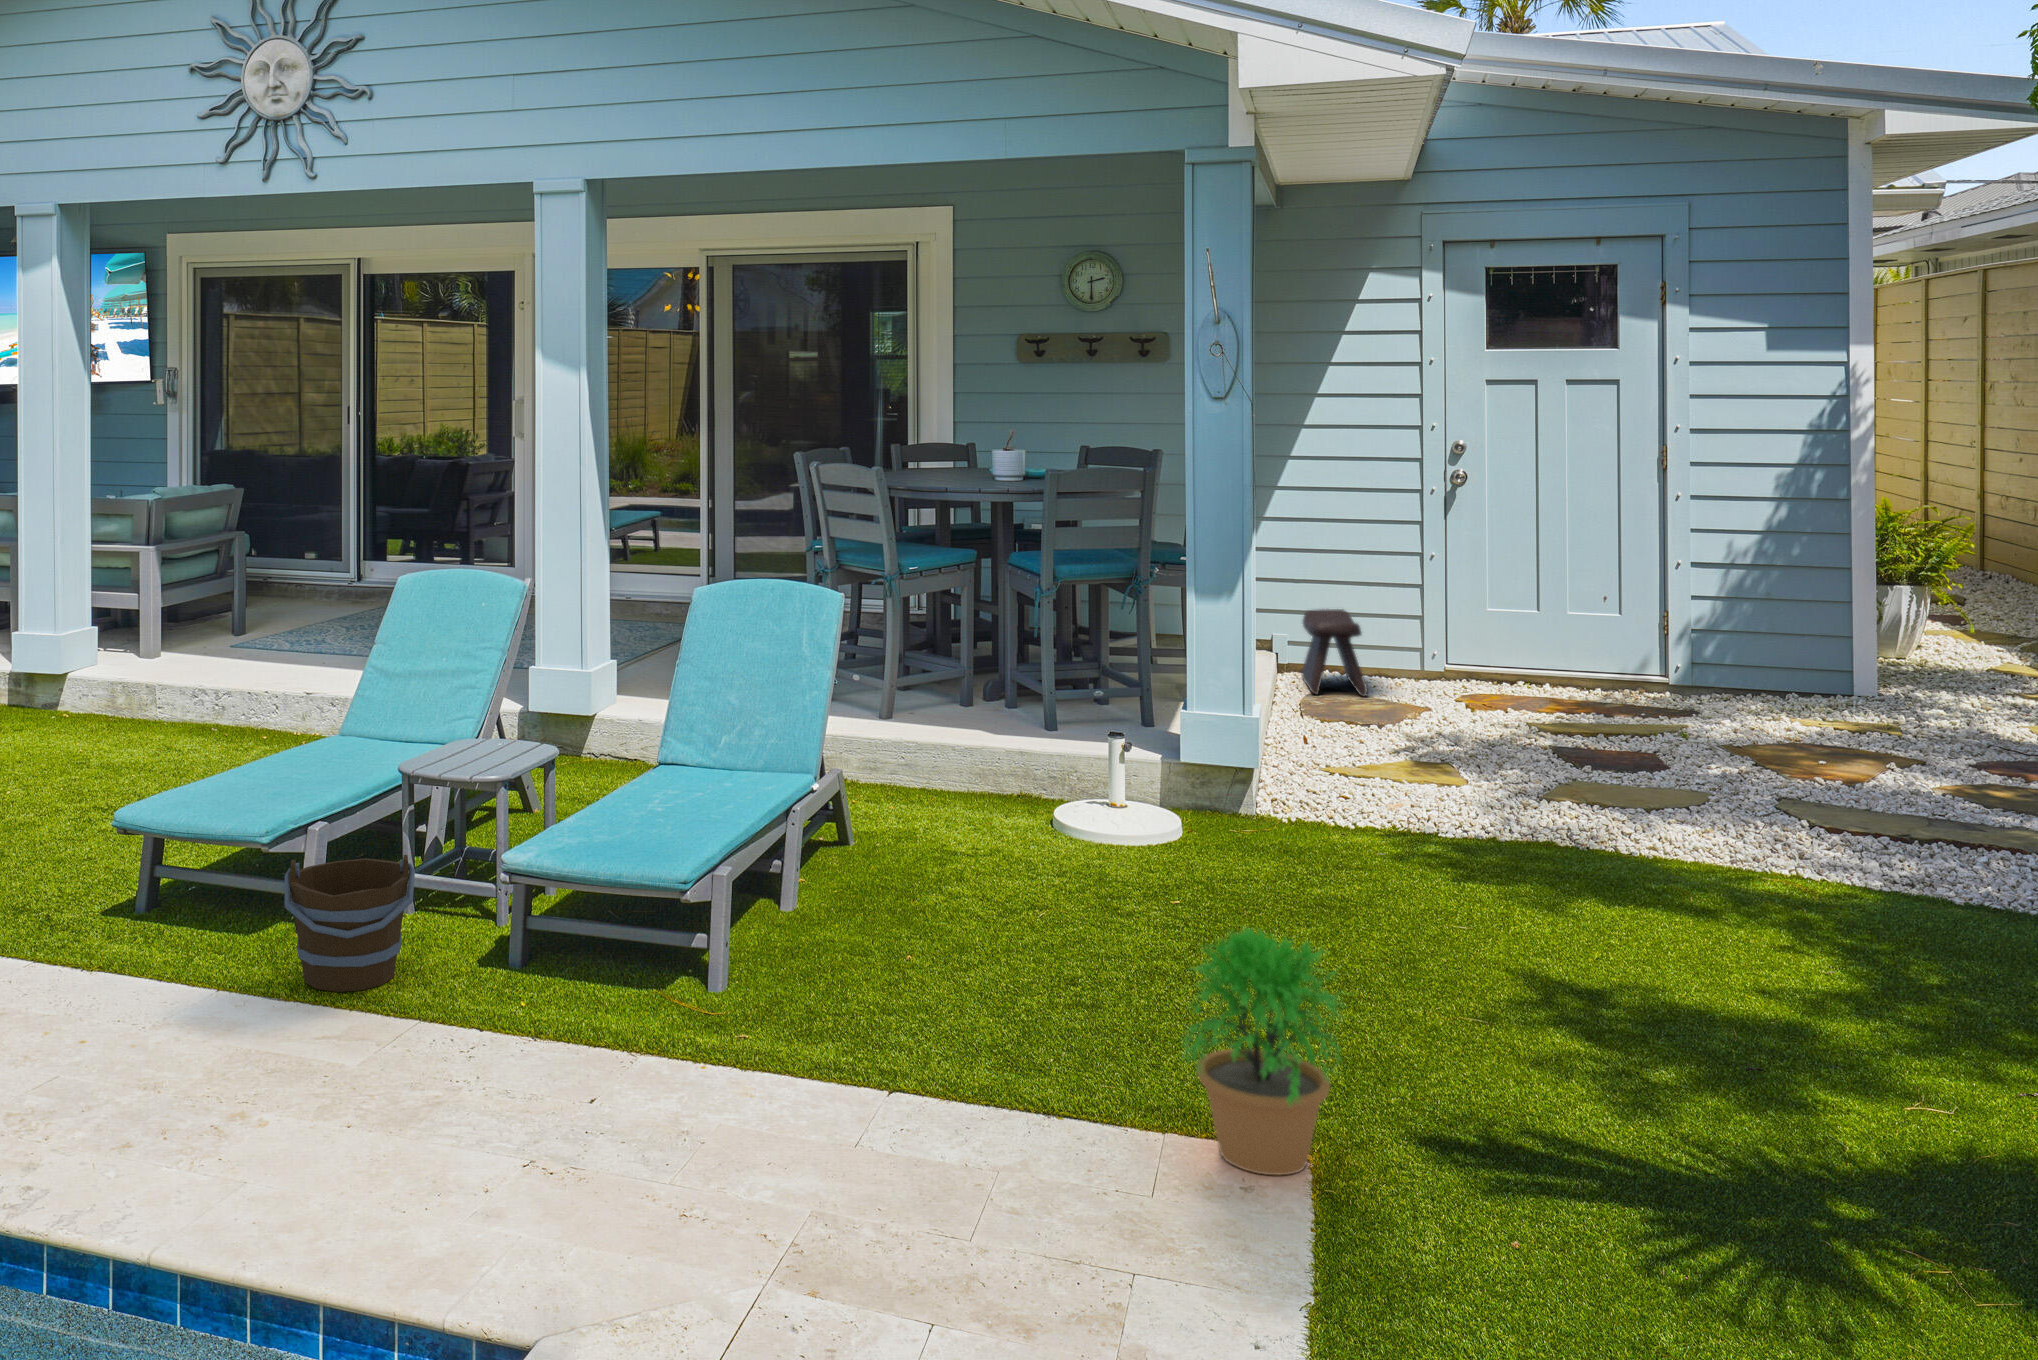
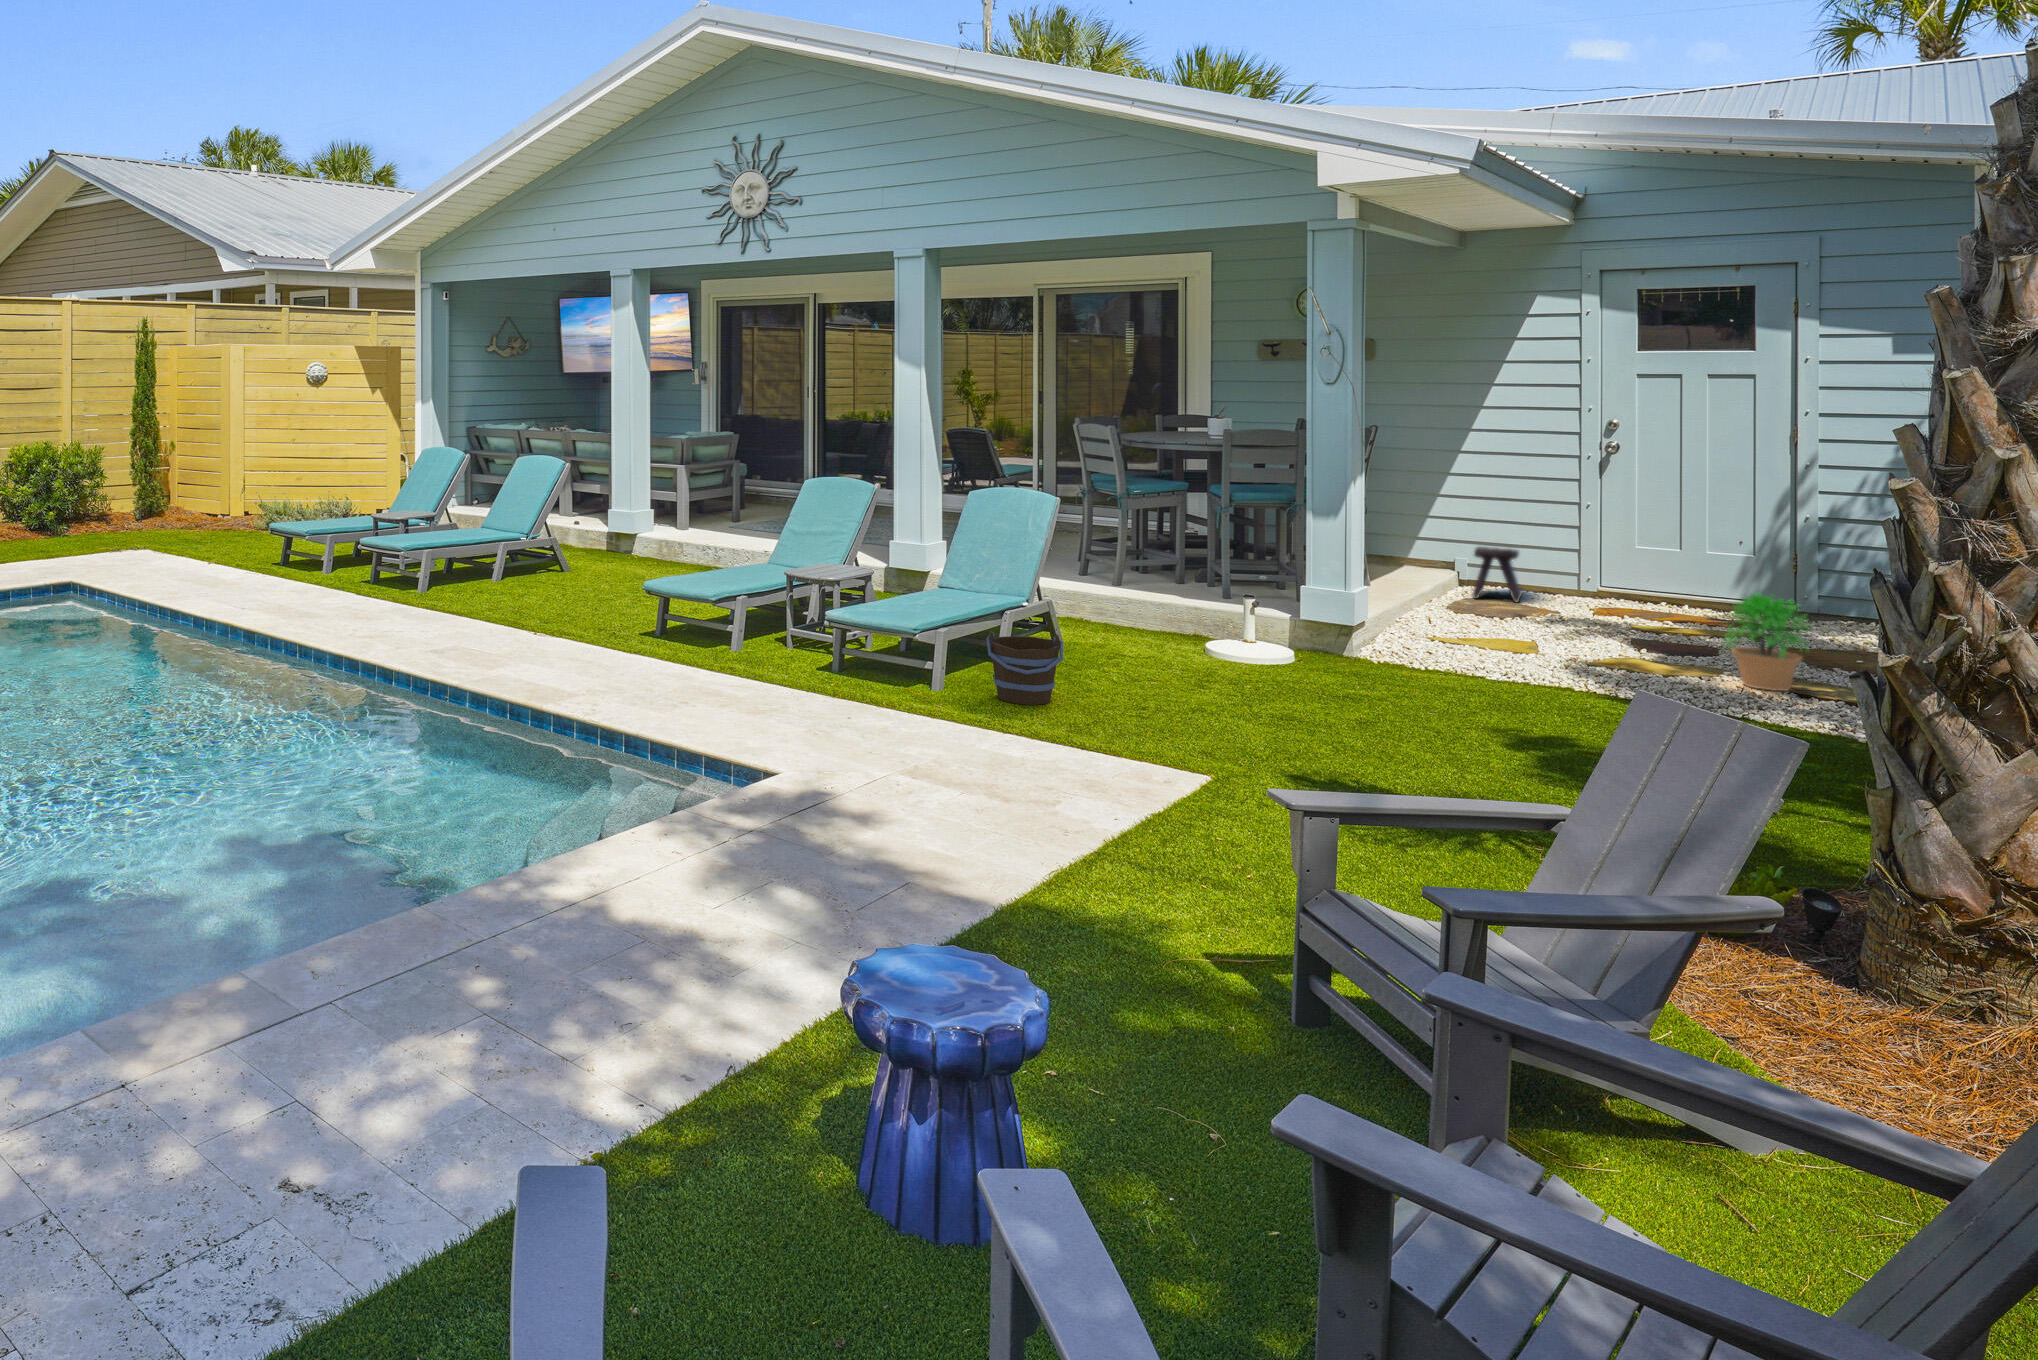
bucket: present [285,855,415,992] -> present [987,631,1063,705]
potted plant: present [1179,927,1347,1175] -> present [1724,593,1810,691]

